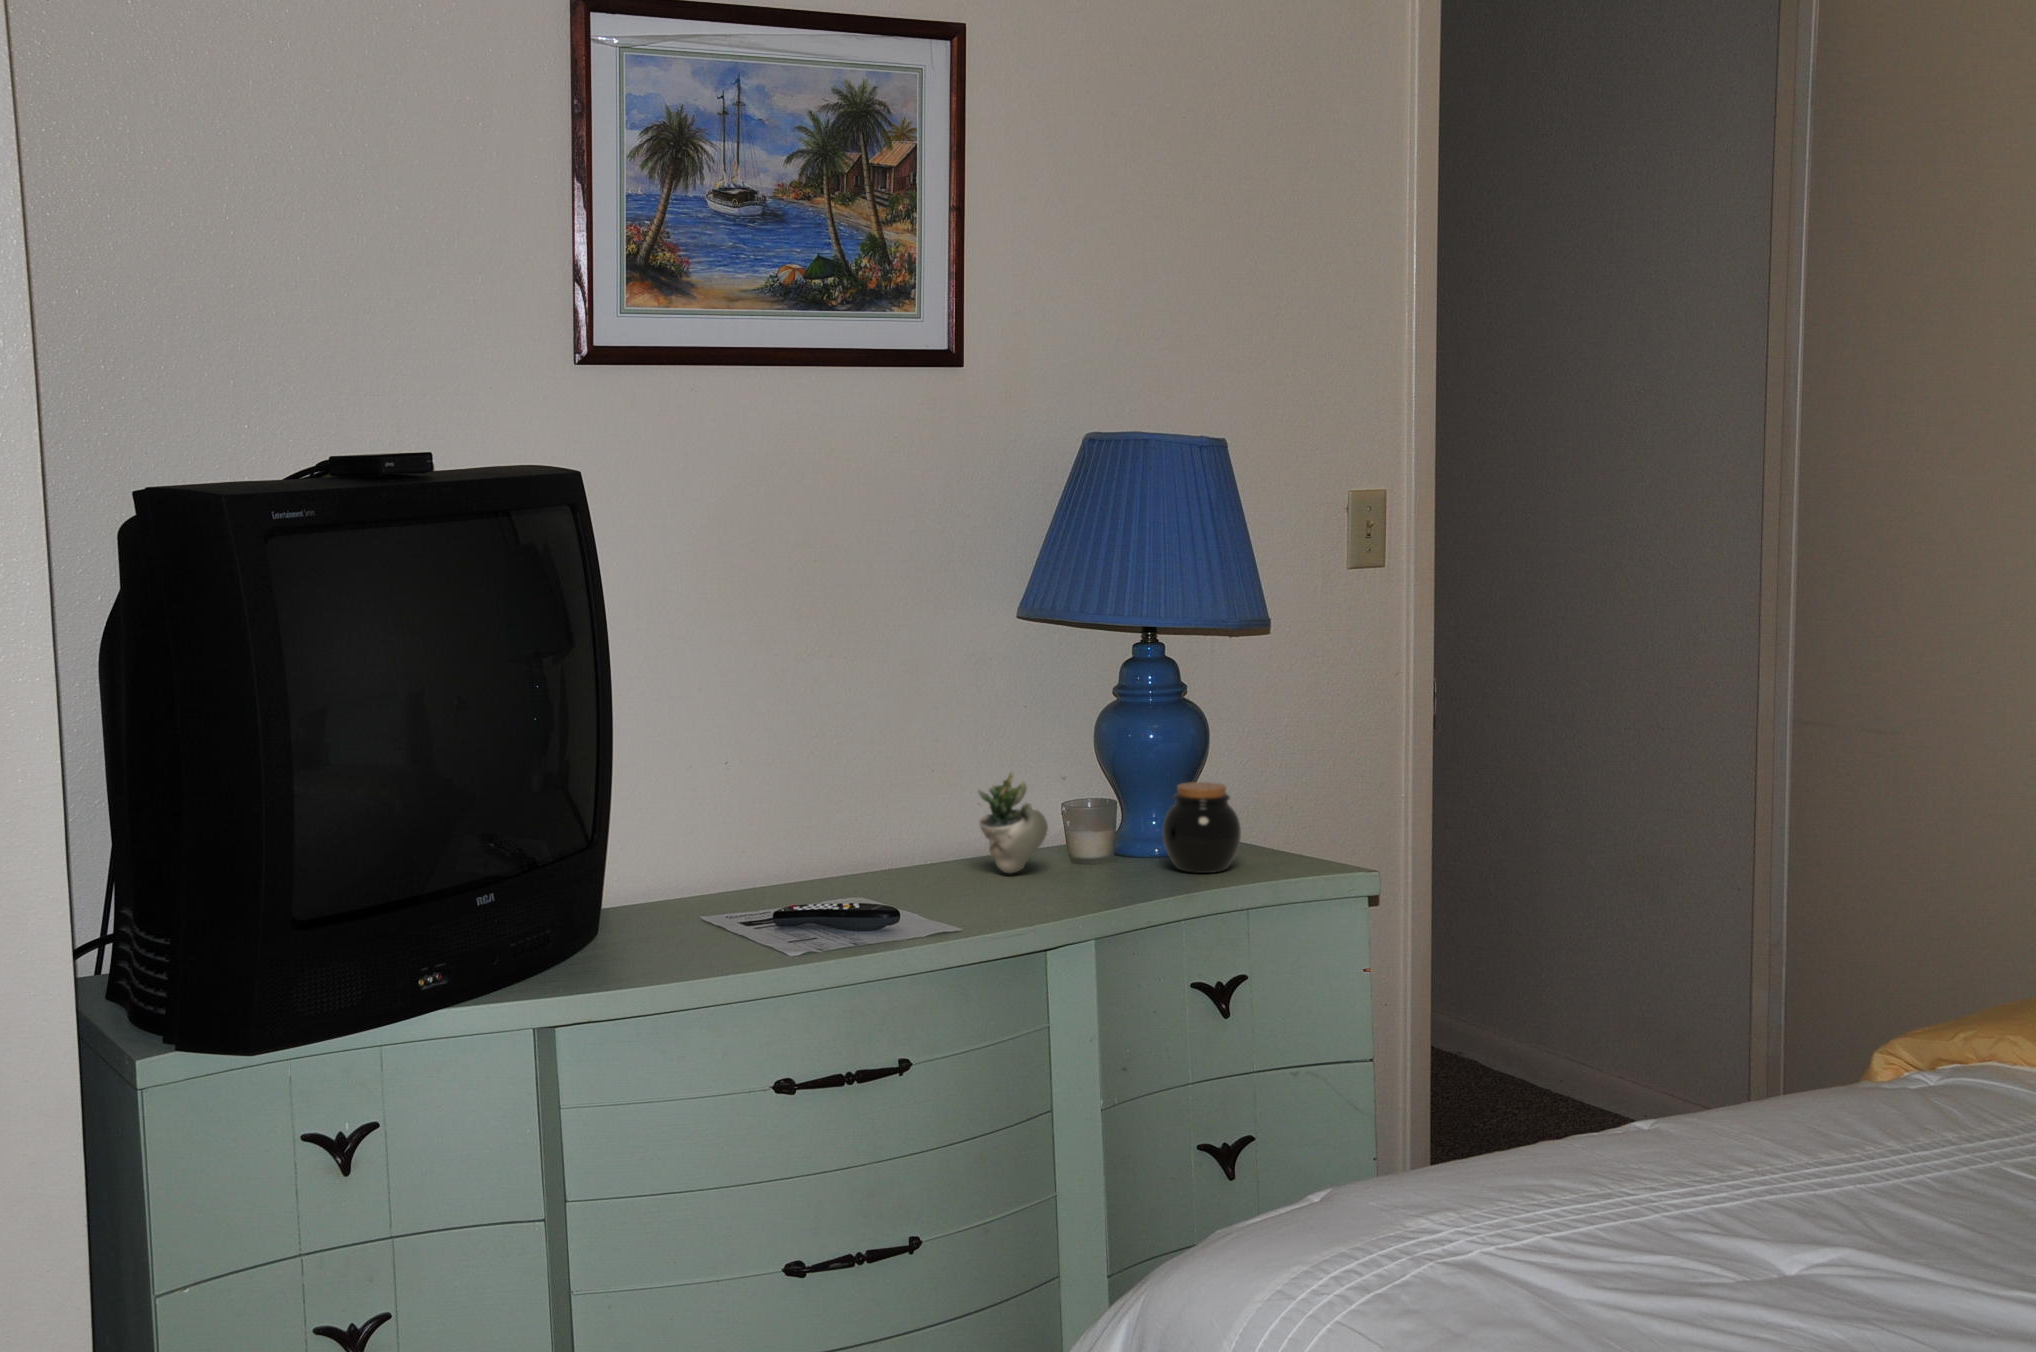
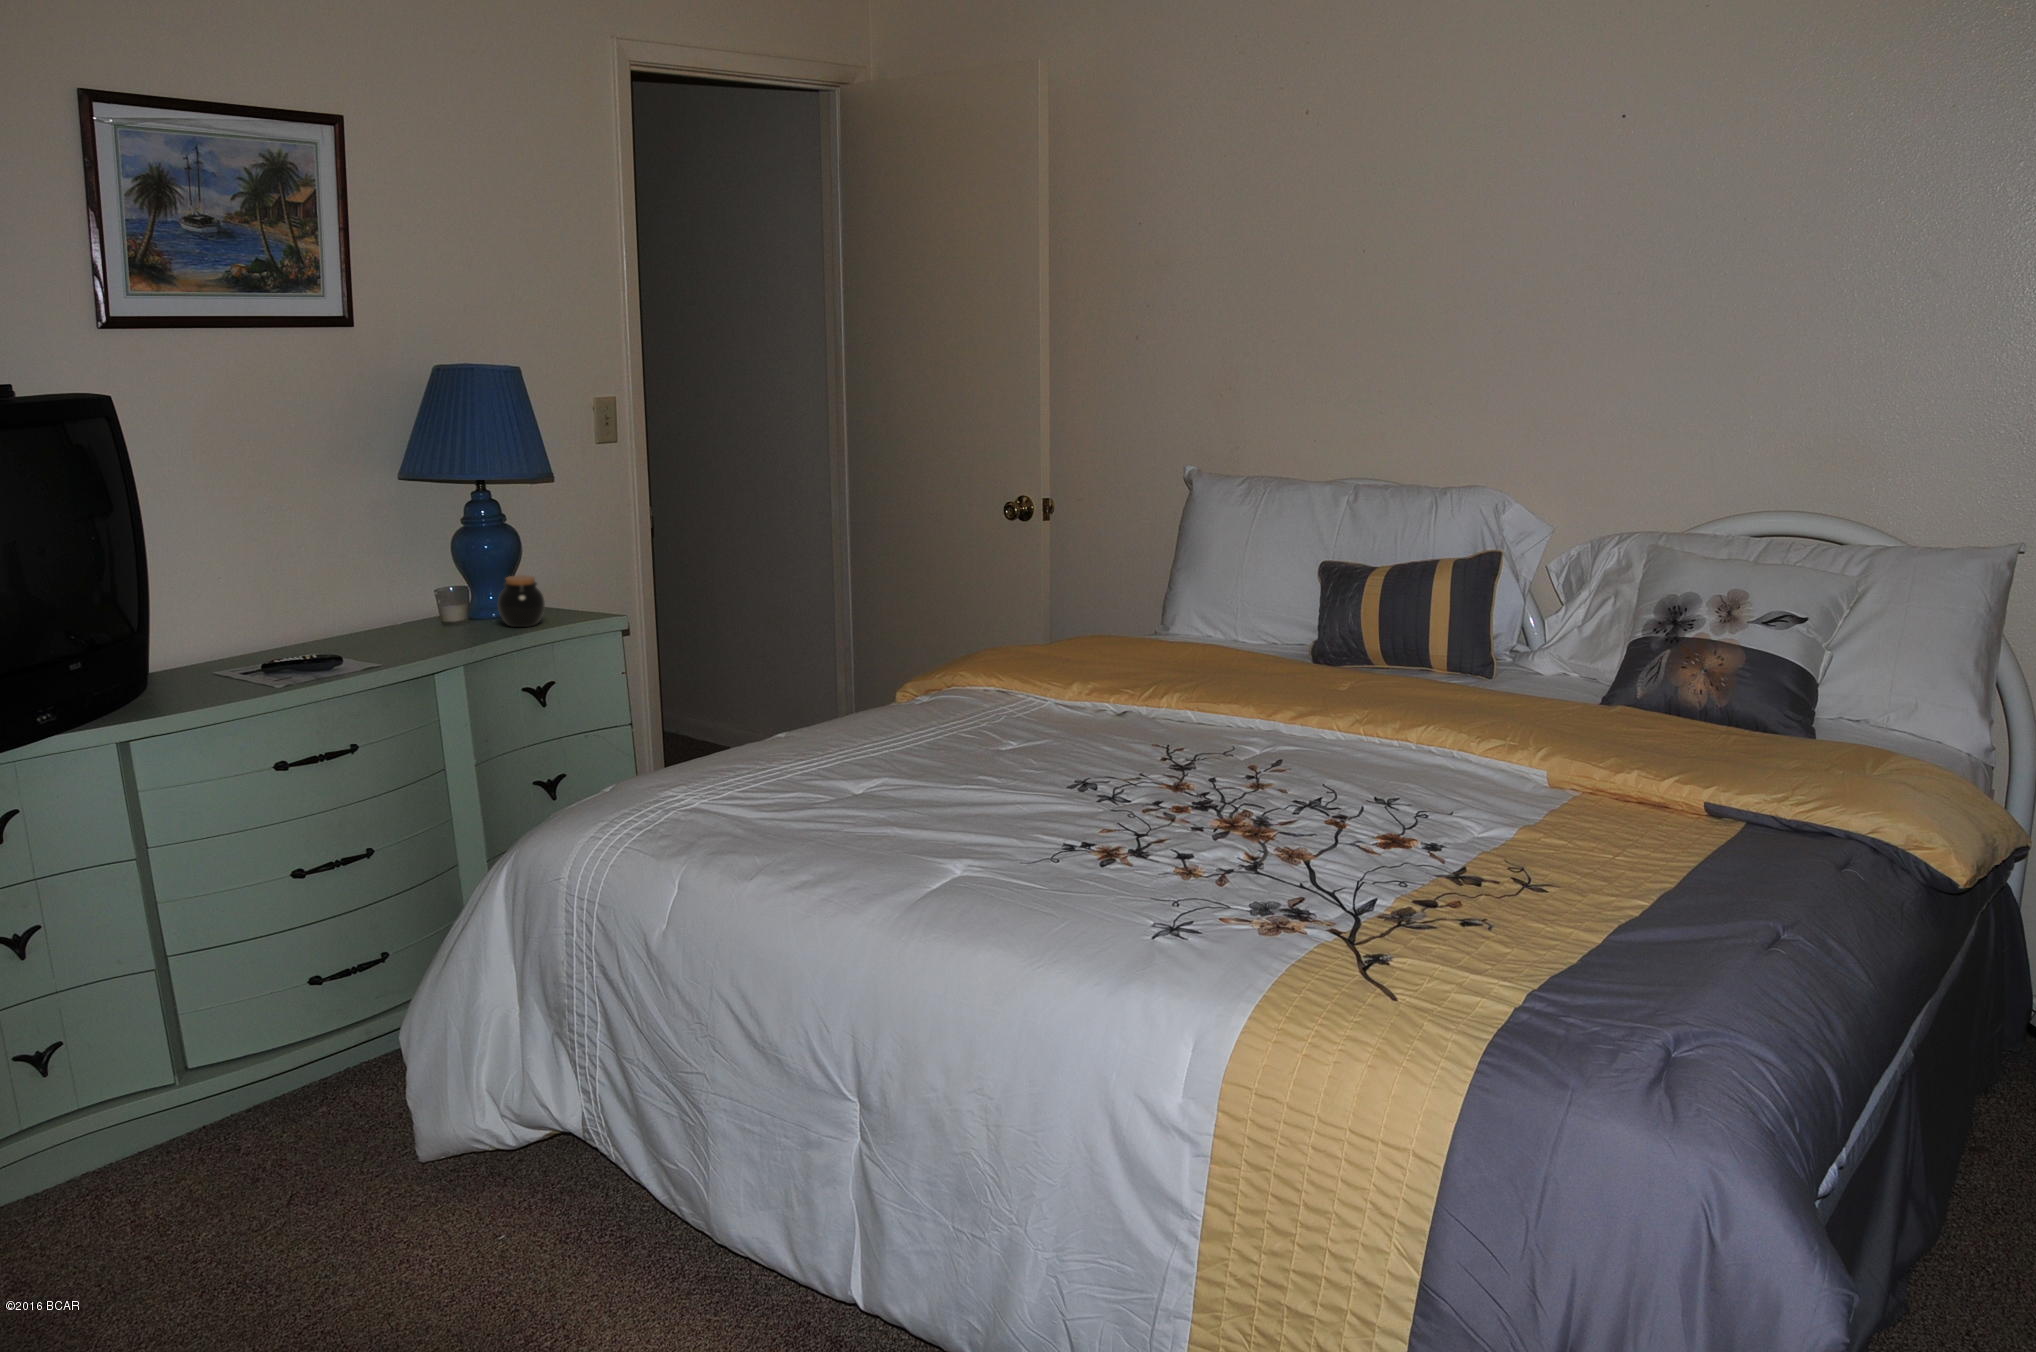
succulent plant: present [978,772,1066,873] -> none [381,574,439,633]

